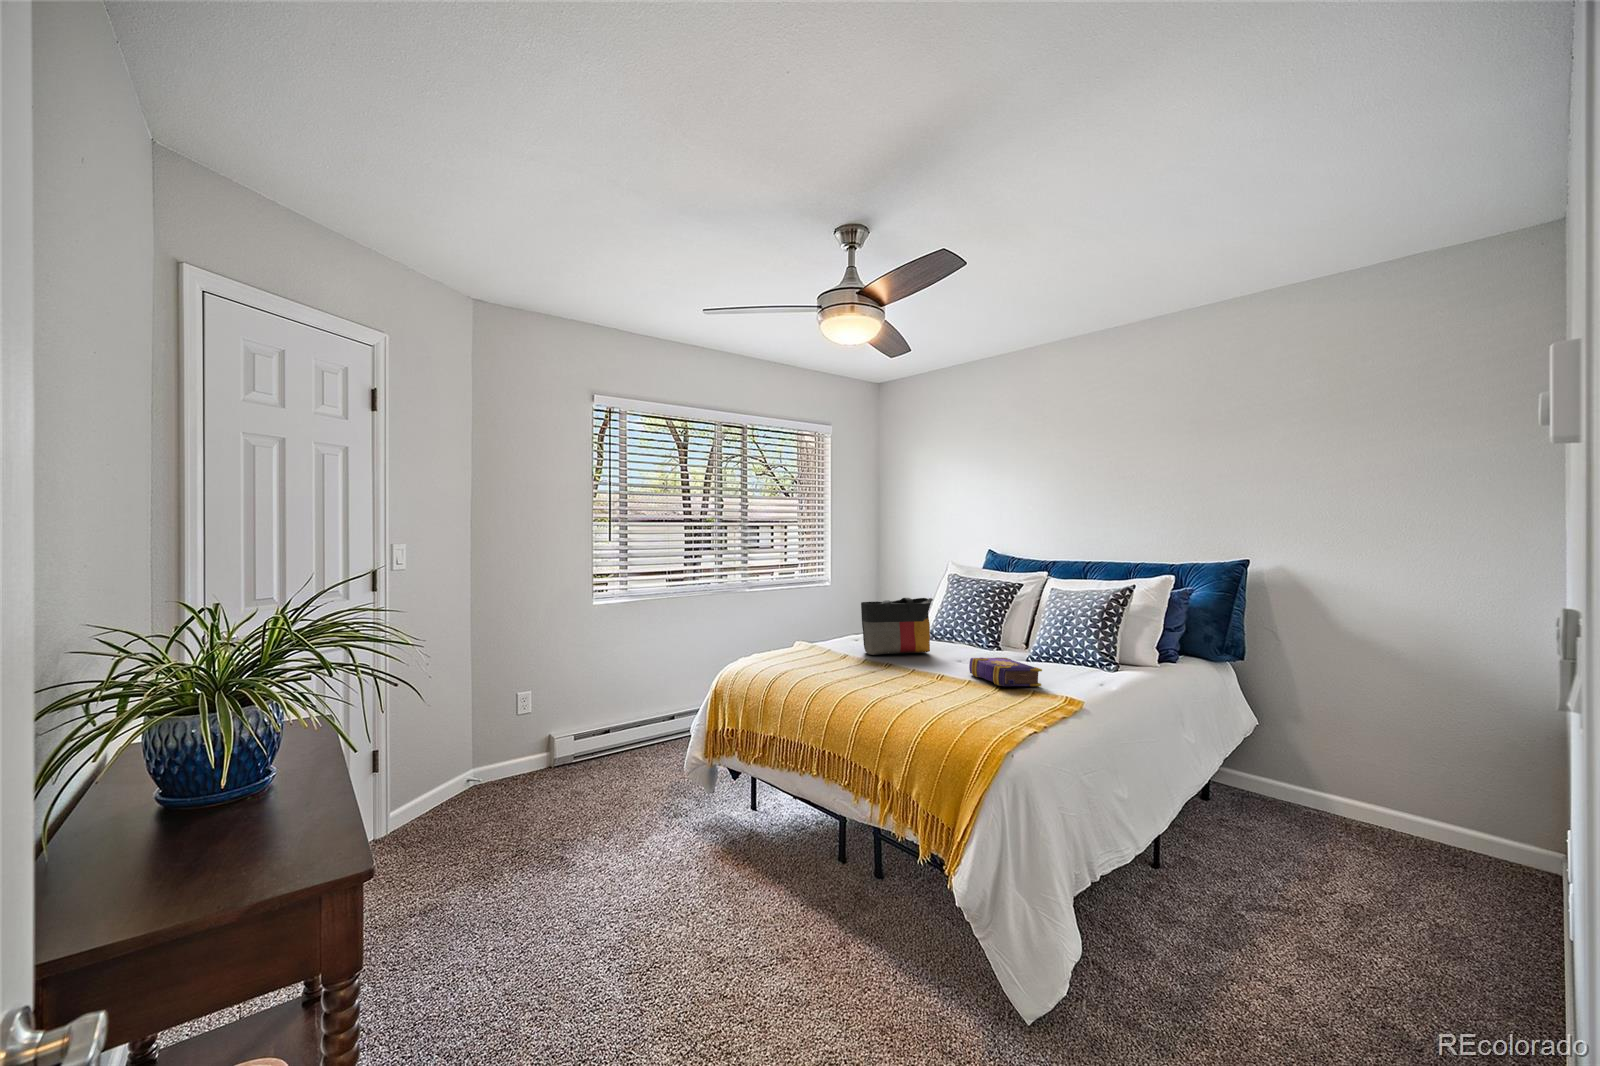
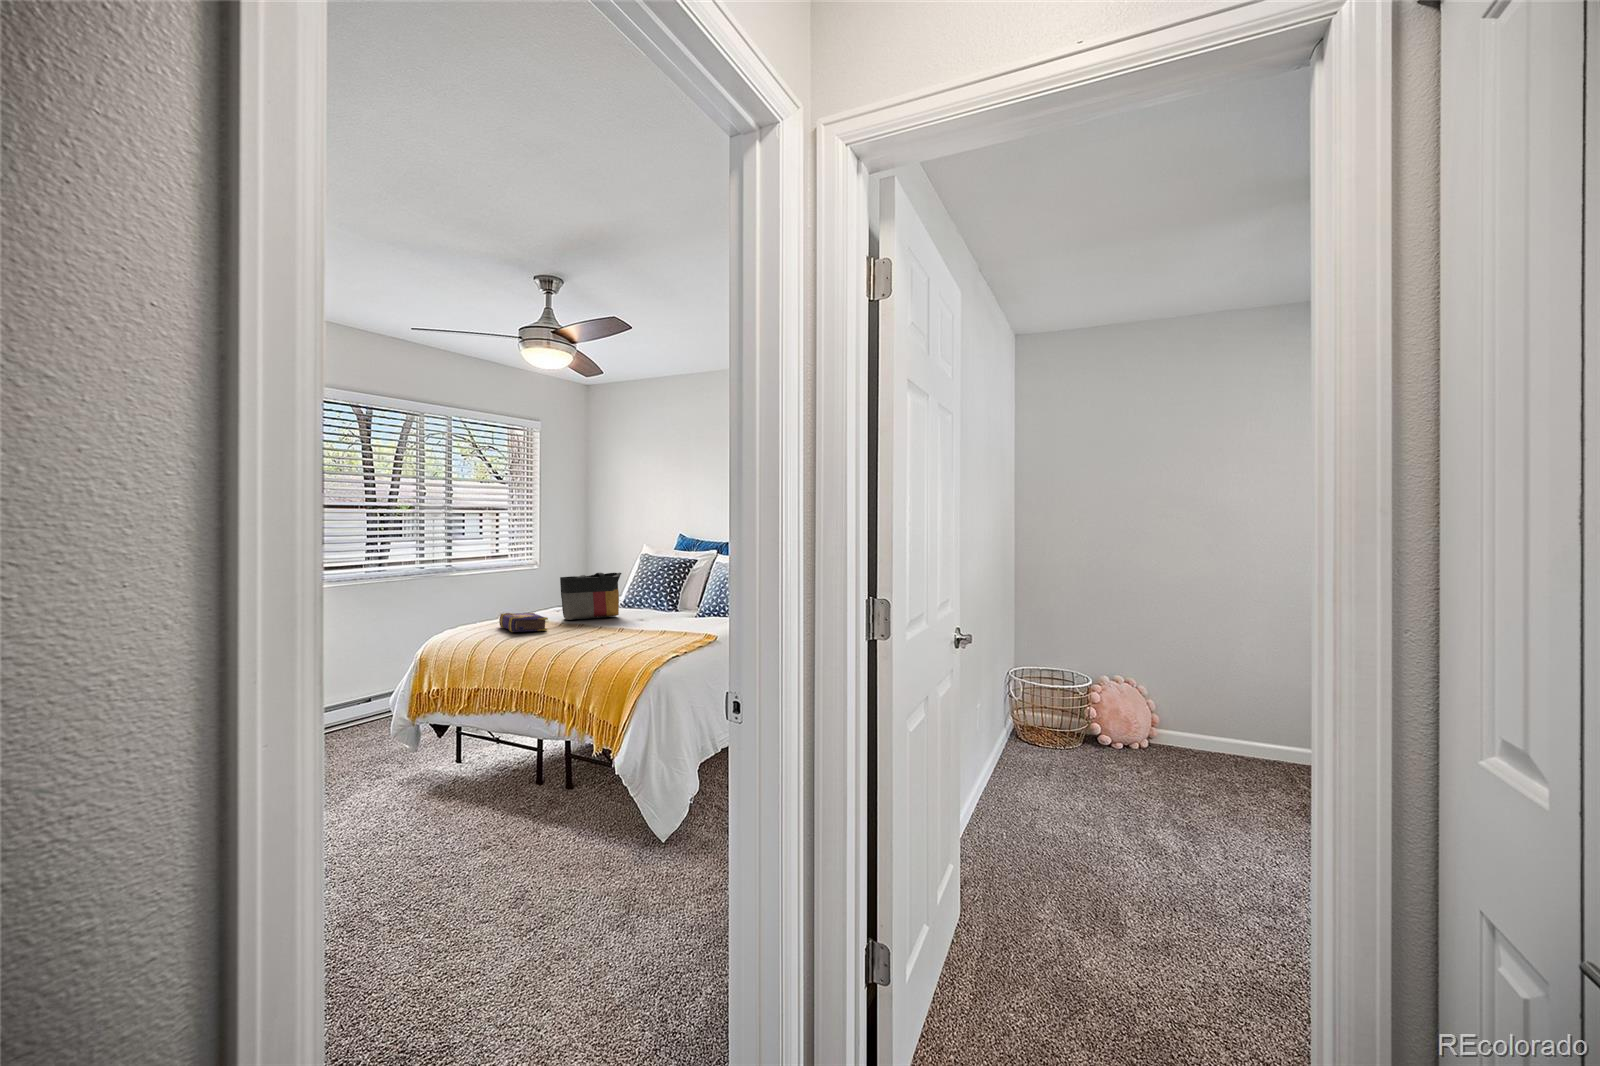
book: present [969,658,1042,686] -> present [499,613,548,632]

